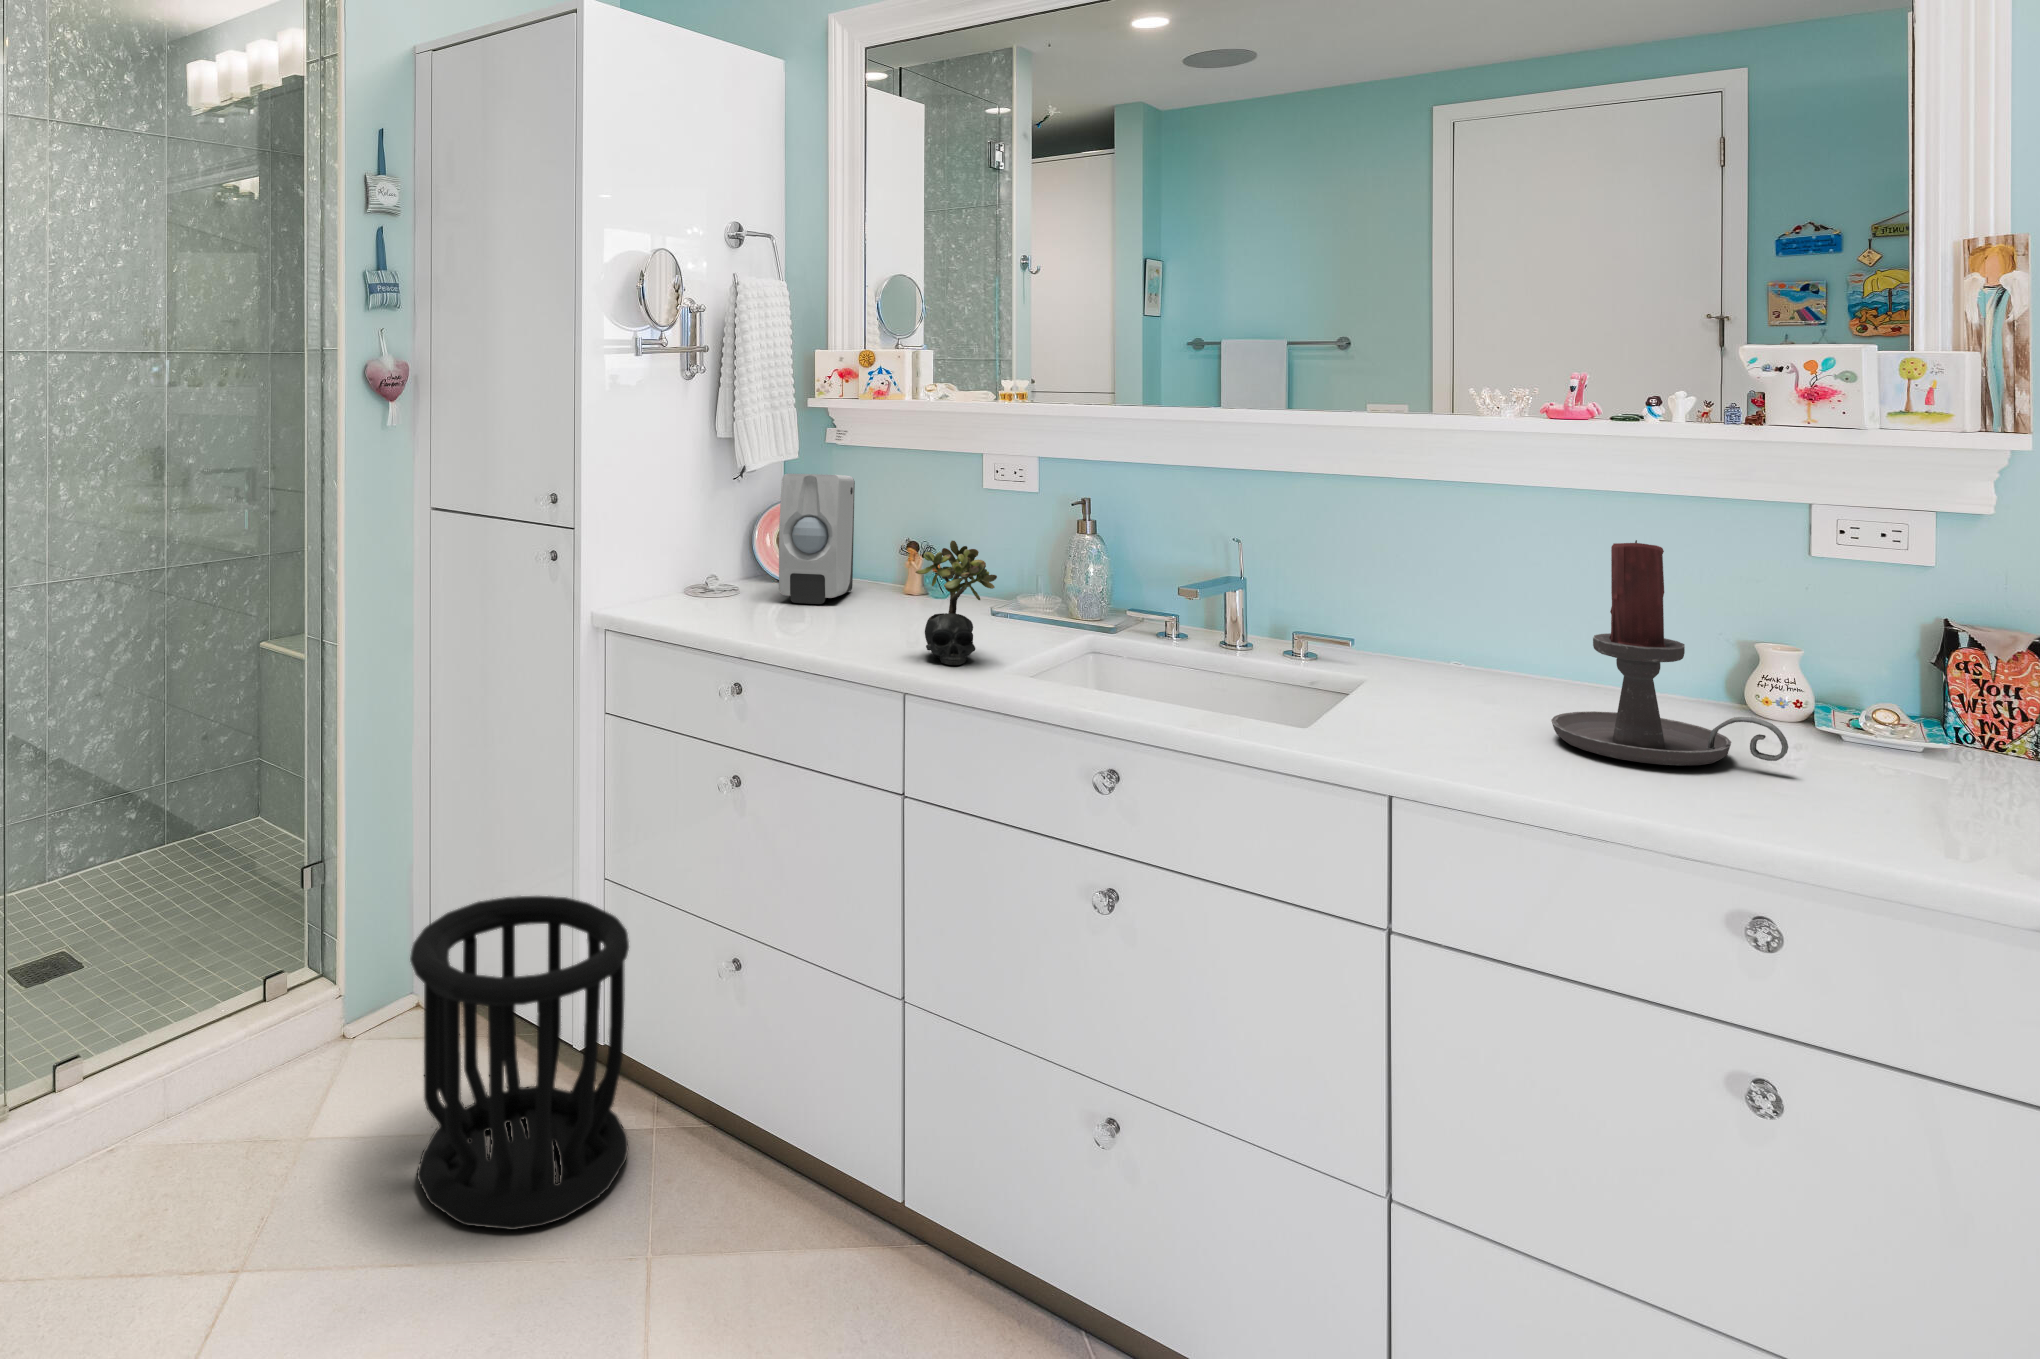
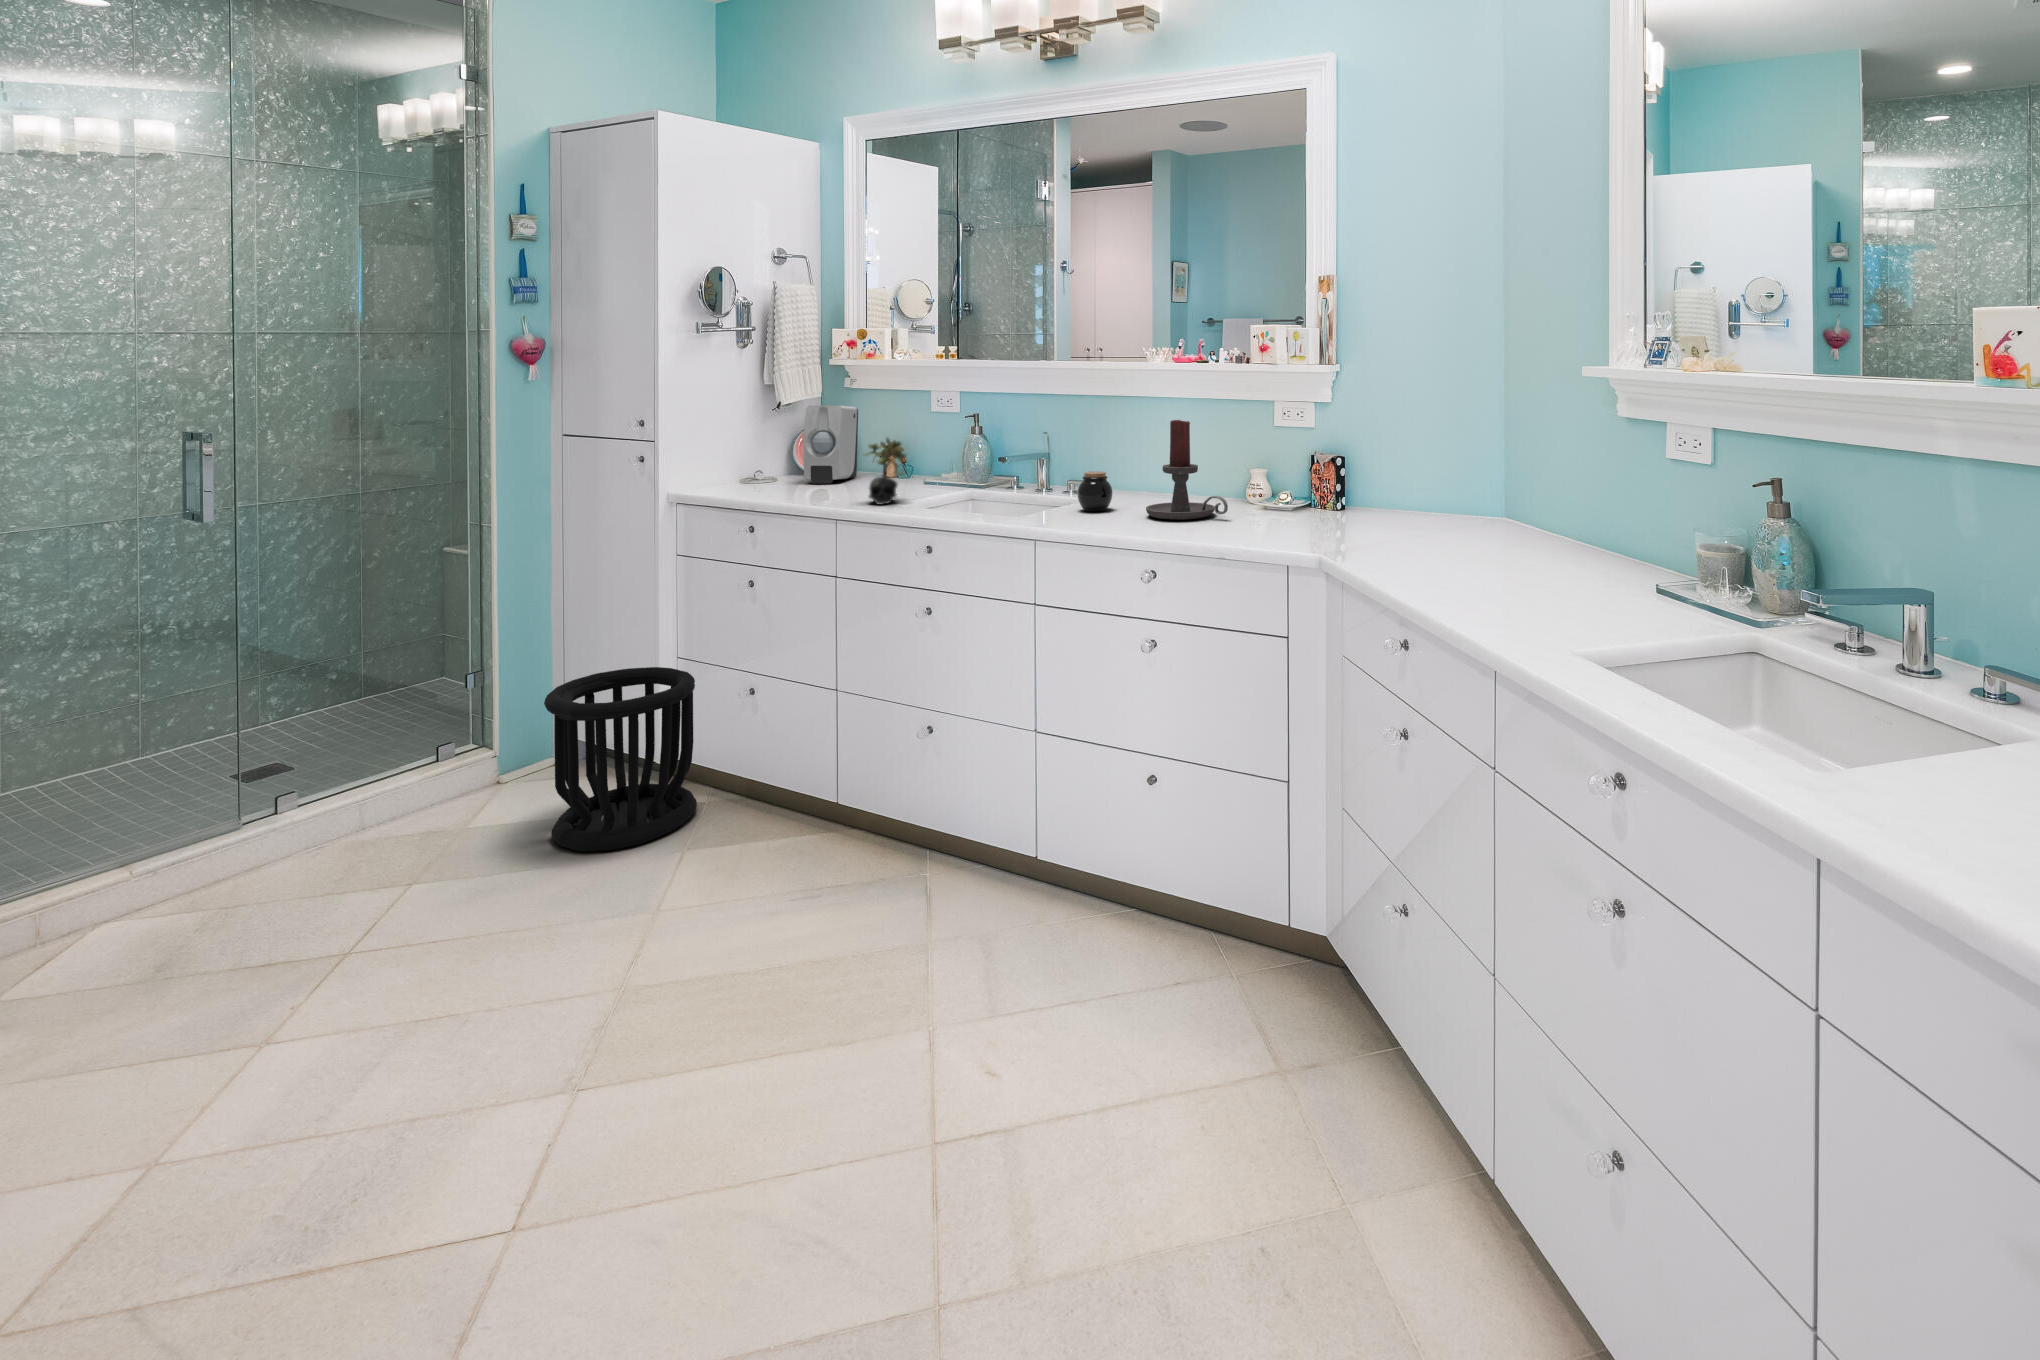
jar: none [1368,633,1446,718] -> present [1078,471,1112,511]

